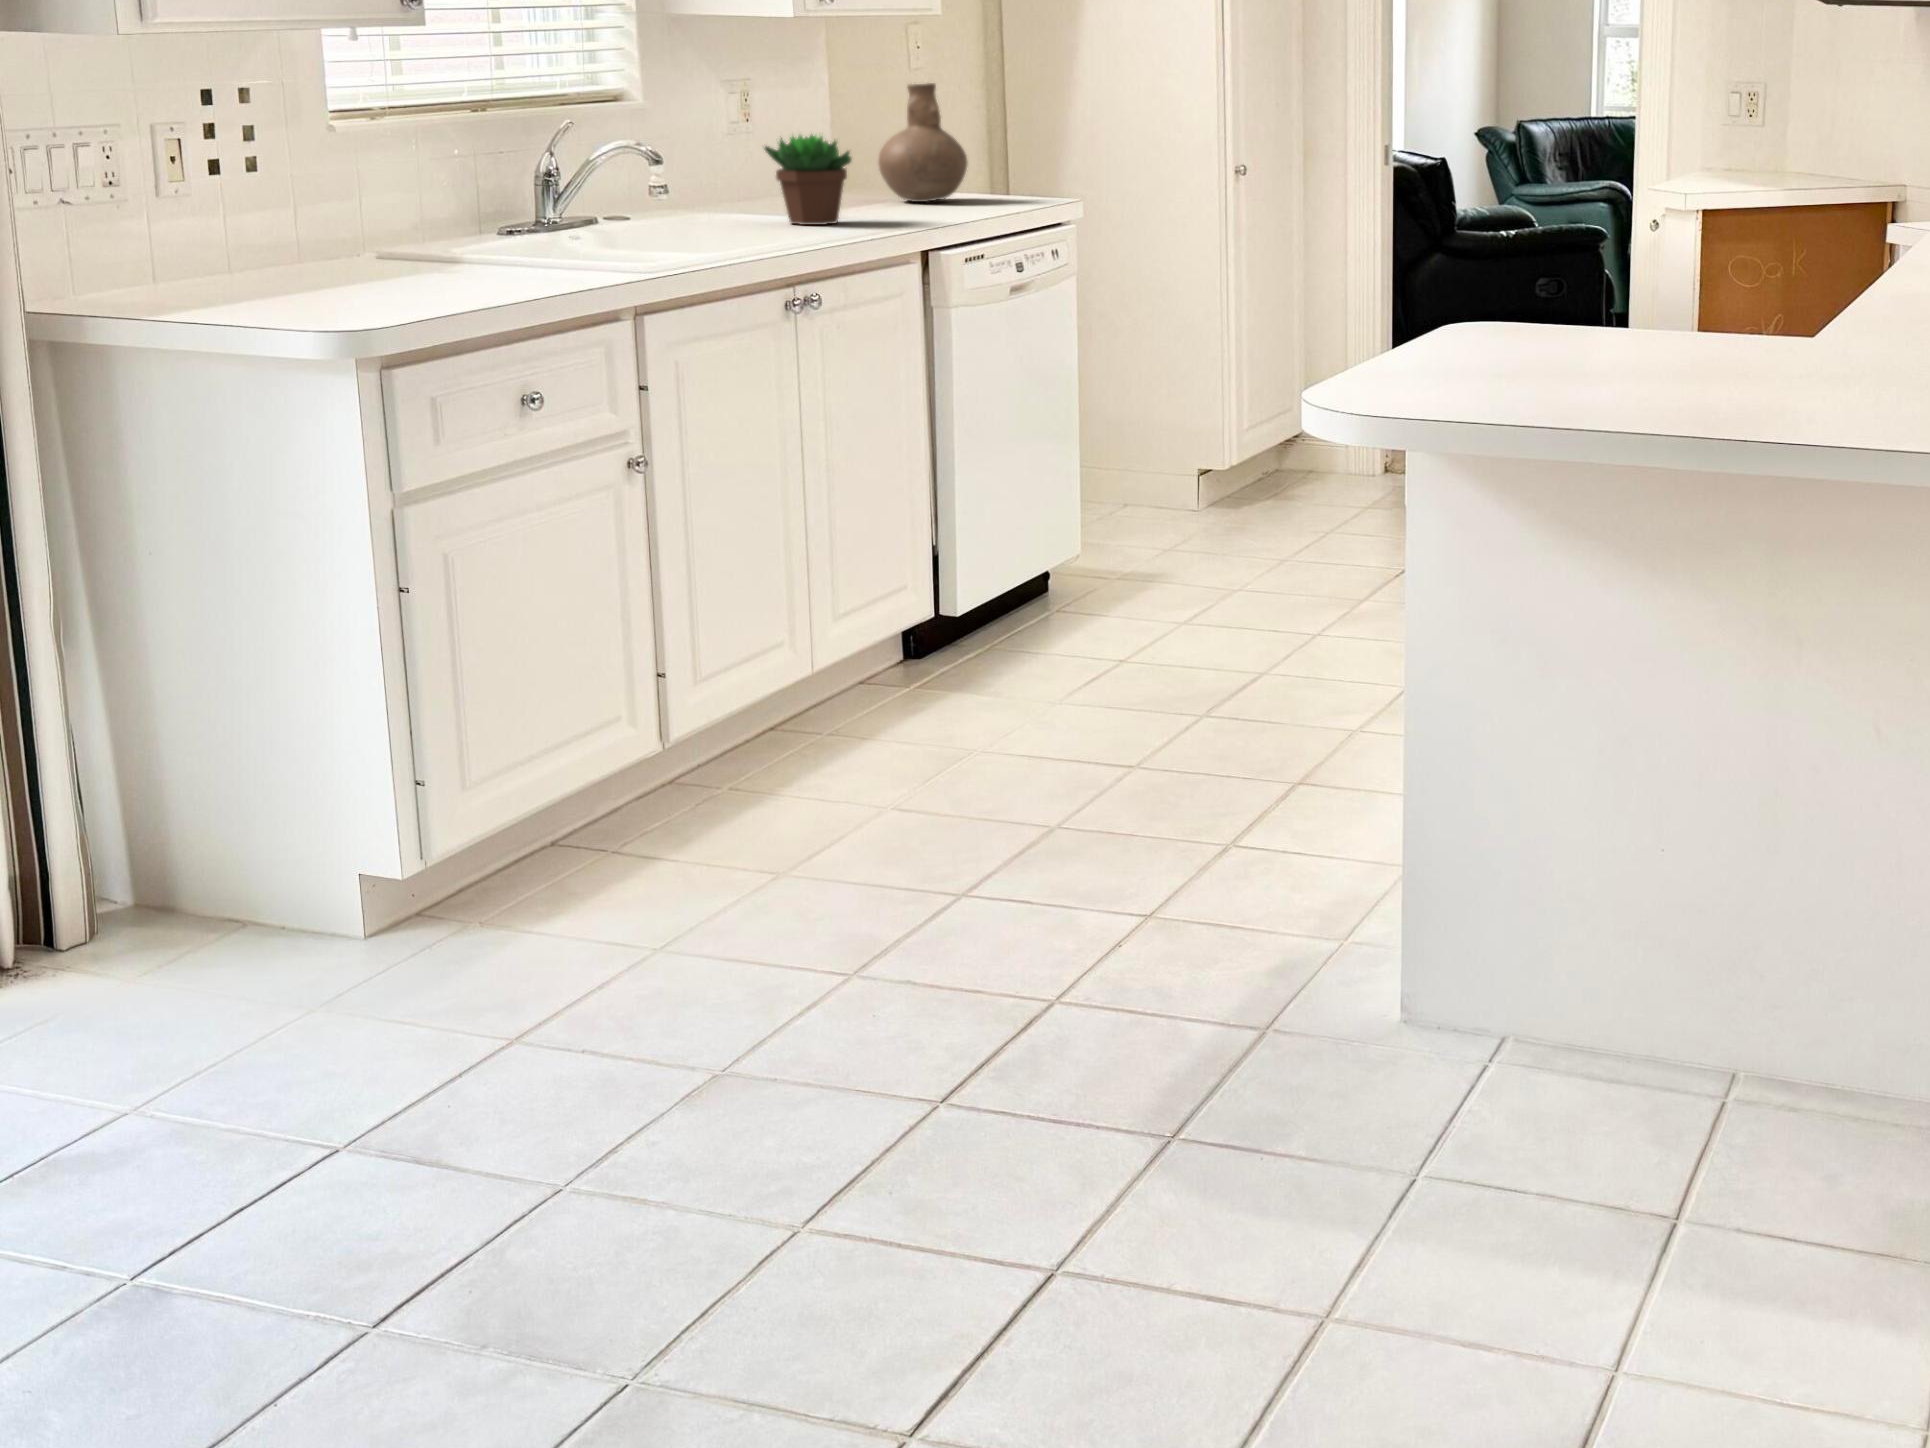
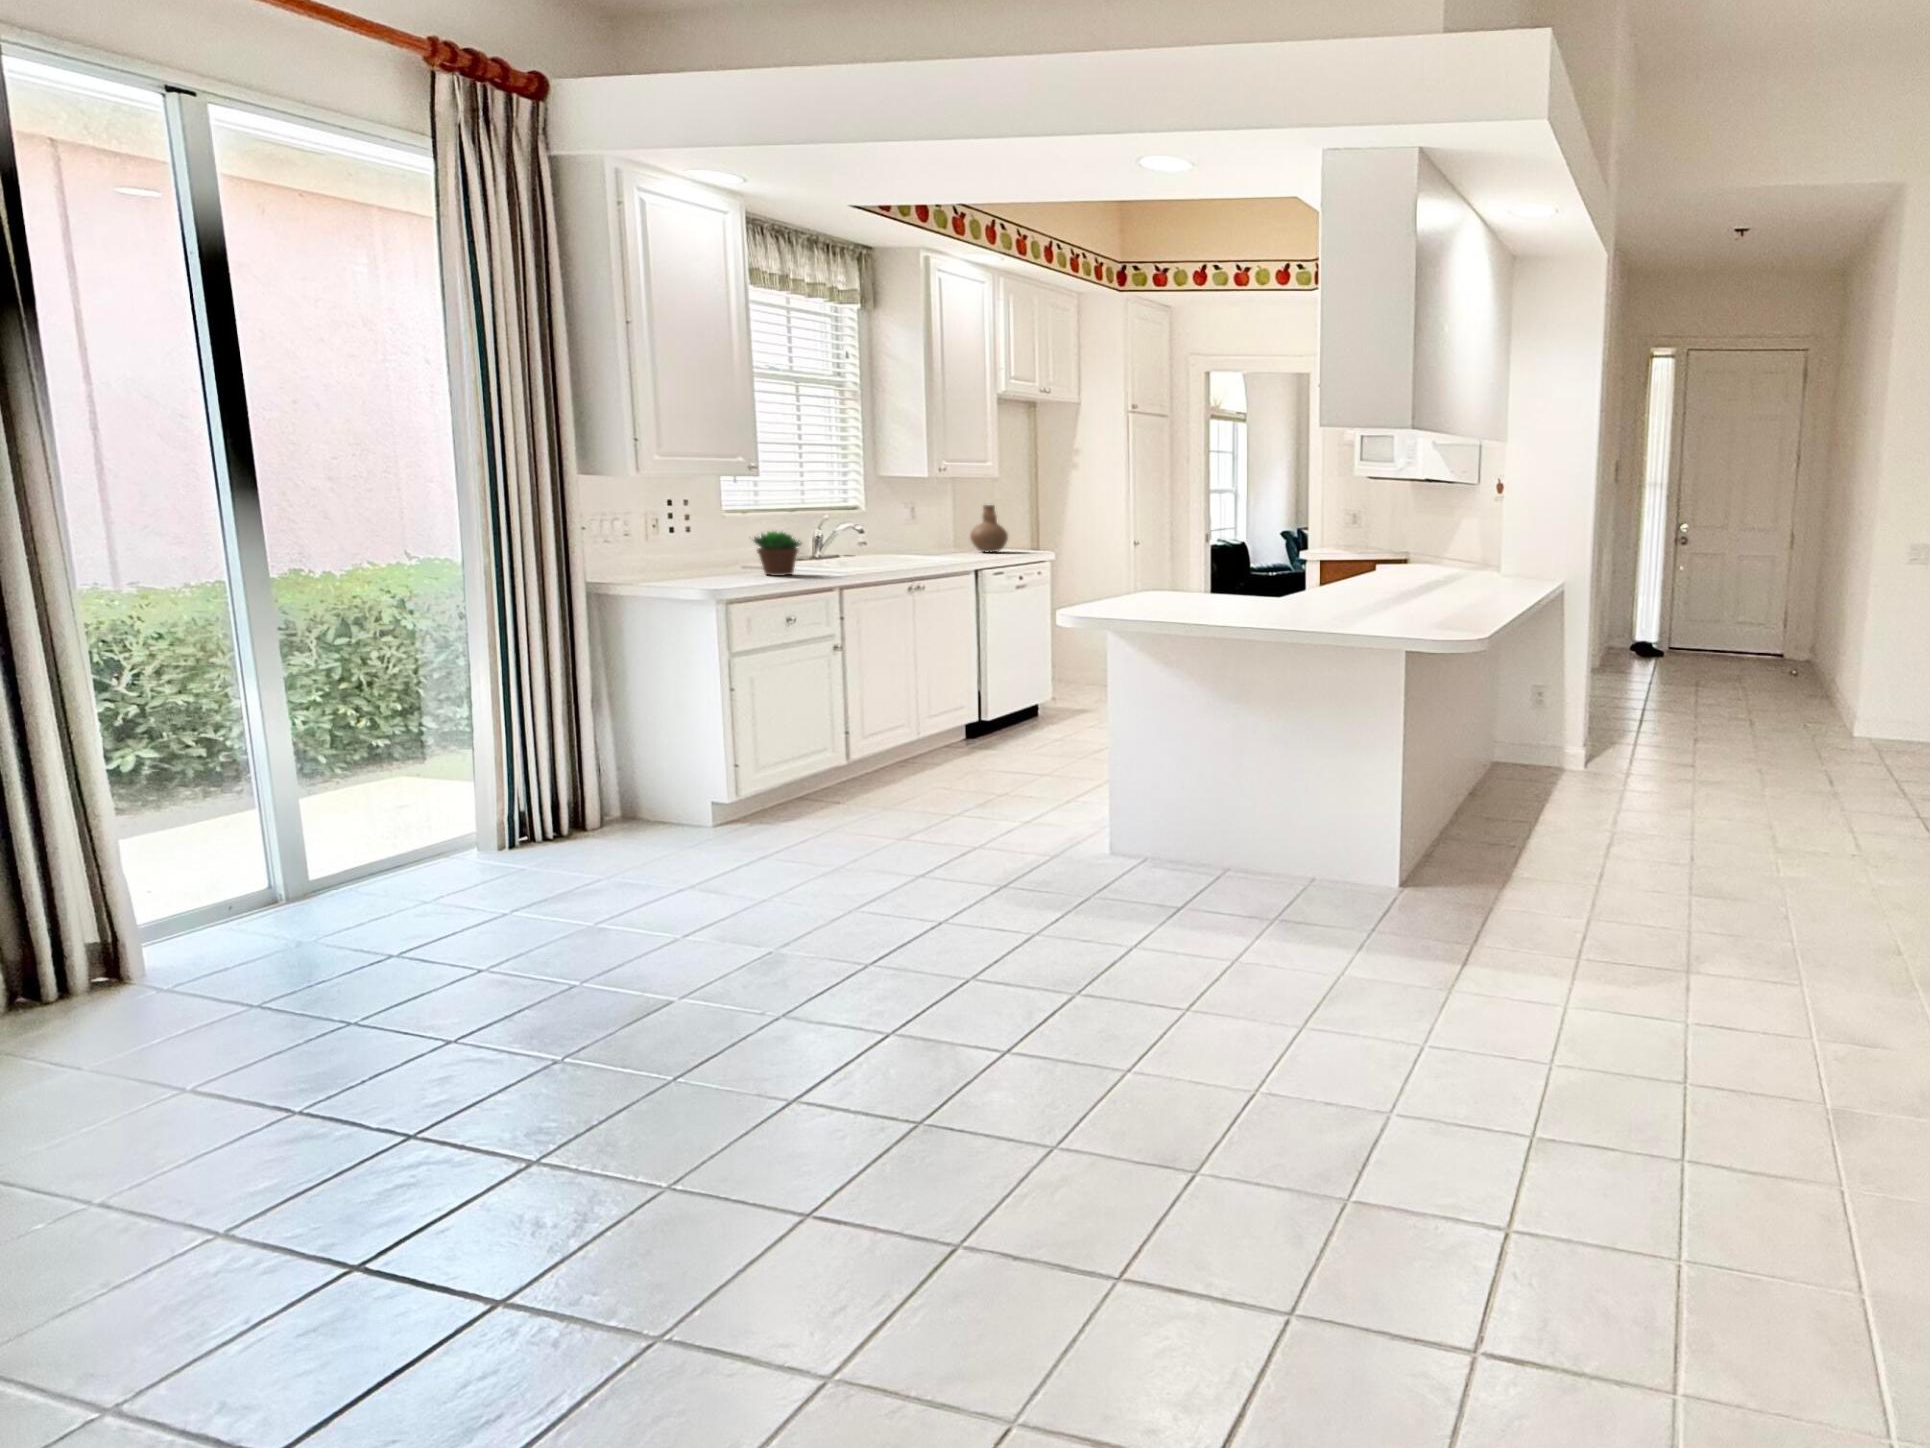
succulent plant: present [765,135,851,225] -> present [754,531,801,576]

